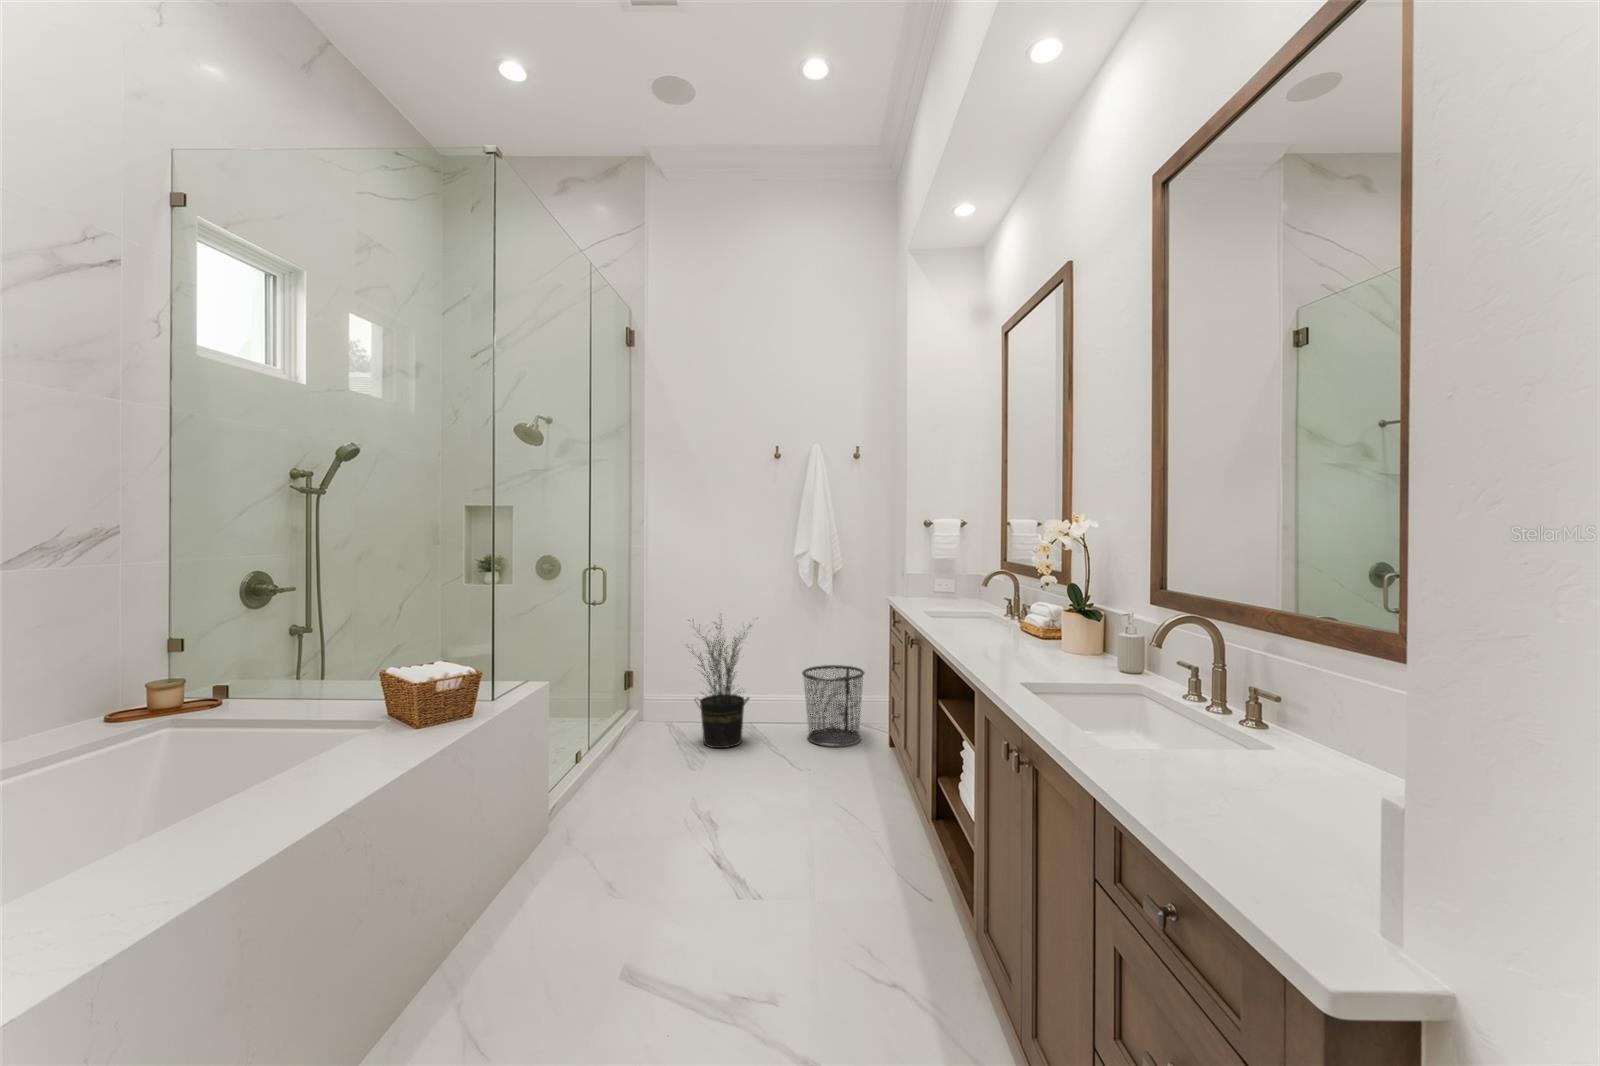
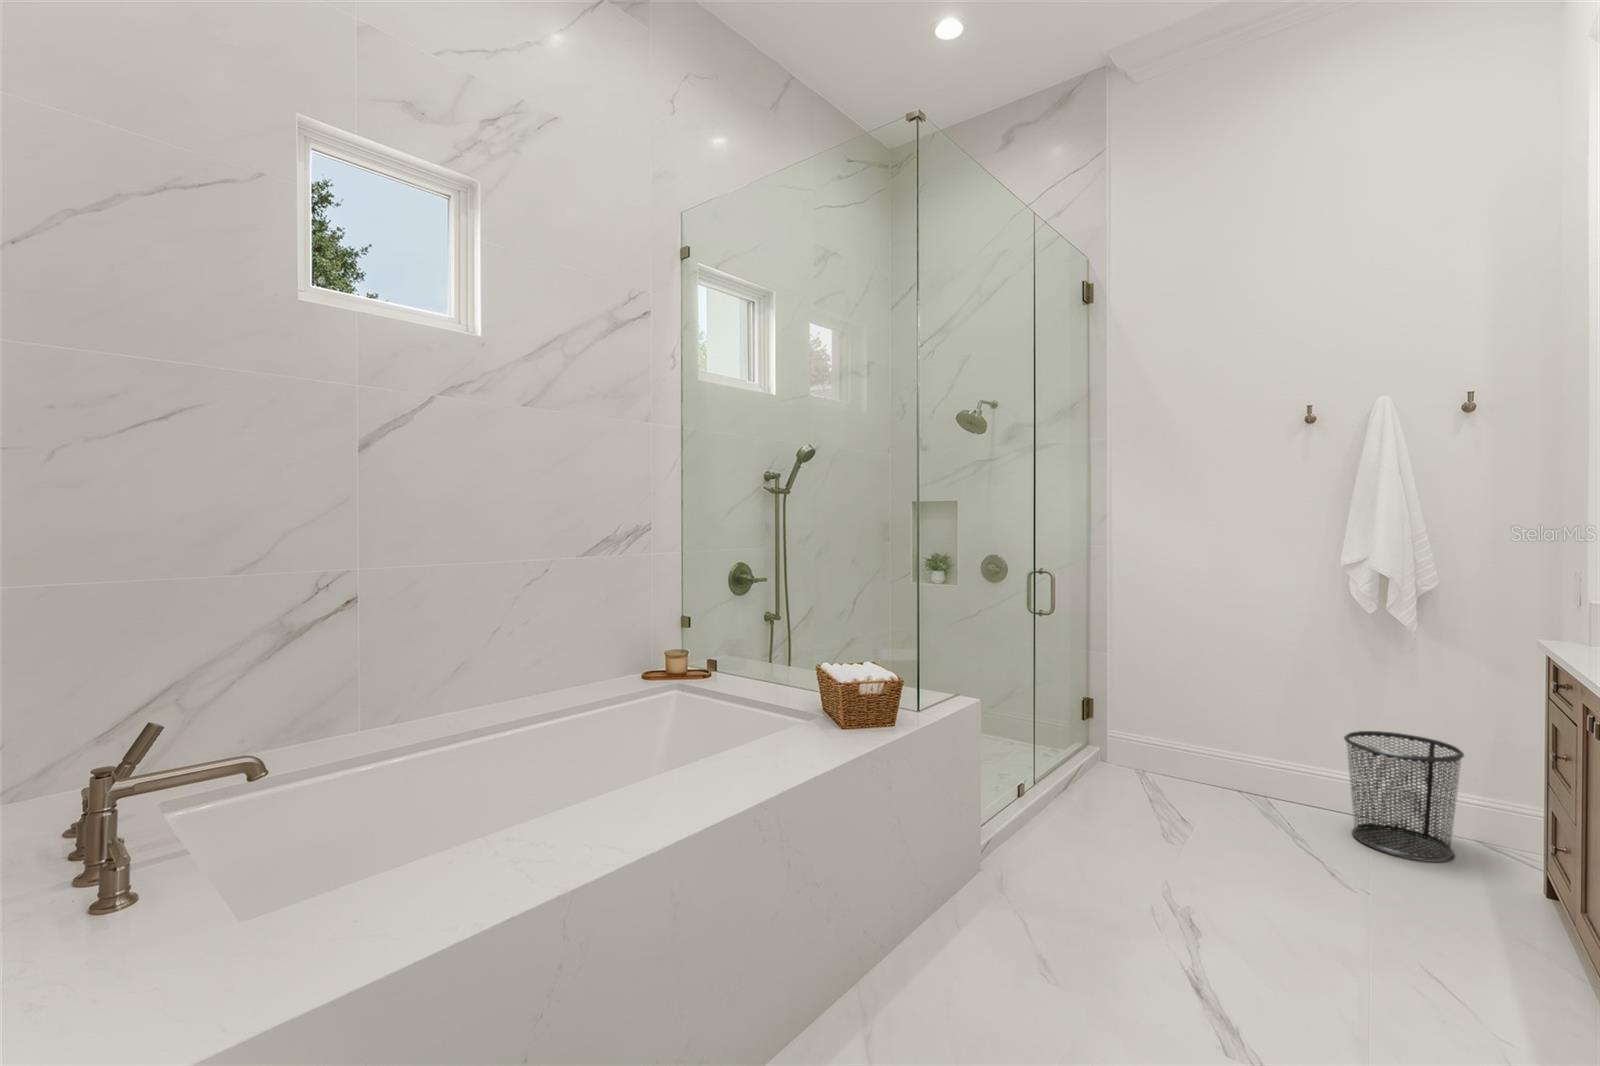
potted plant: present [689,619,751,748] -> none [1154,637,1275,818]

